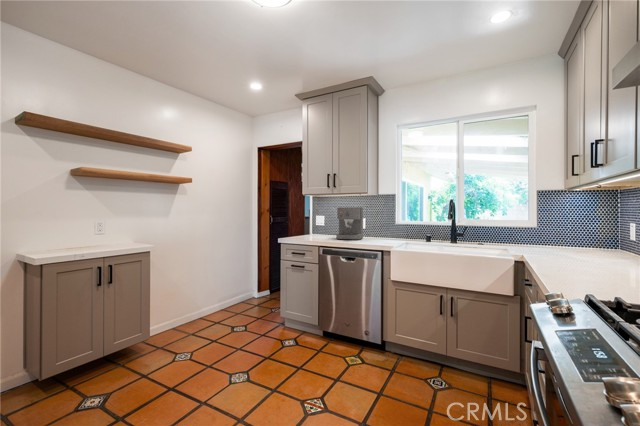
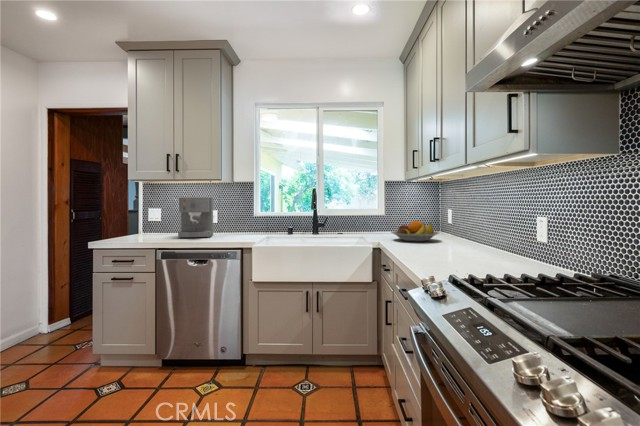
fruit bowl: none [541,234,610,257] -> present [391,221,439,241]

